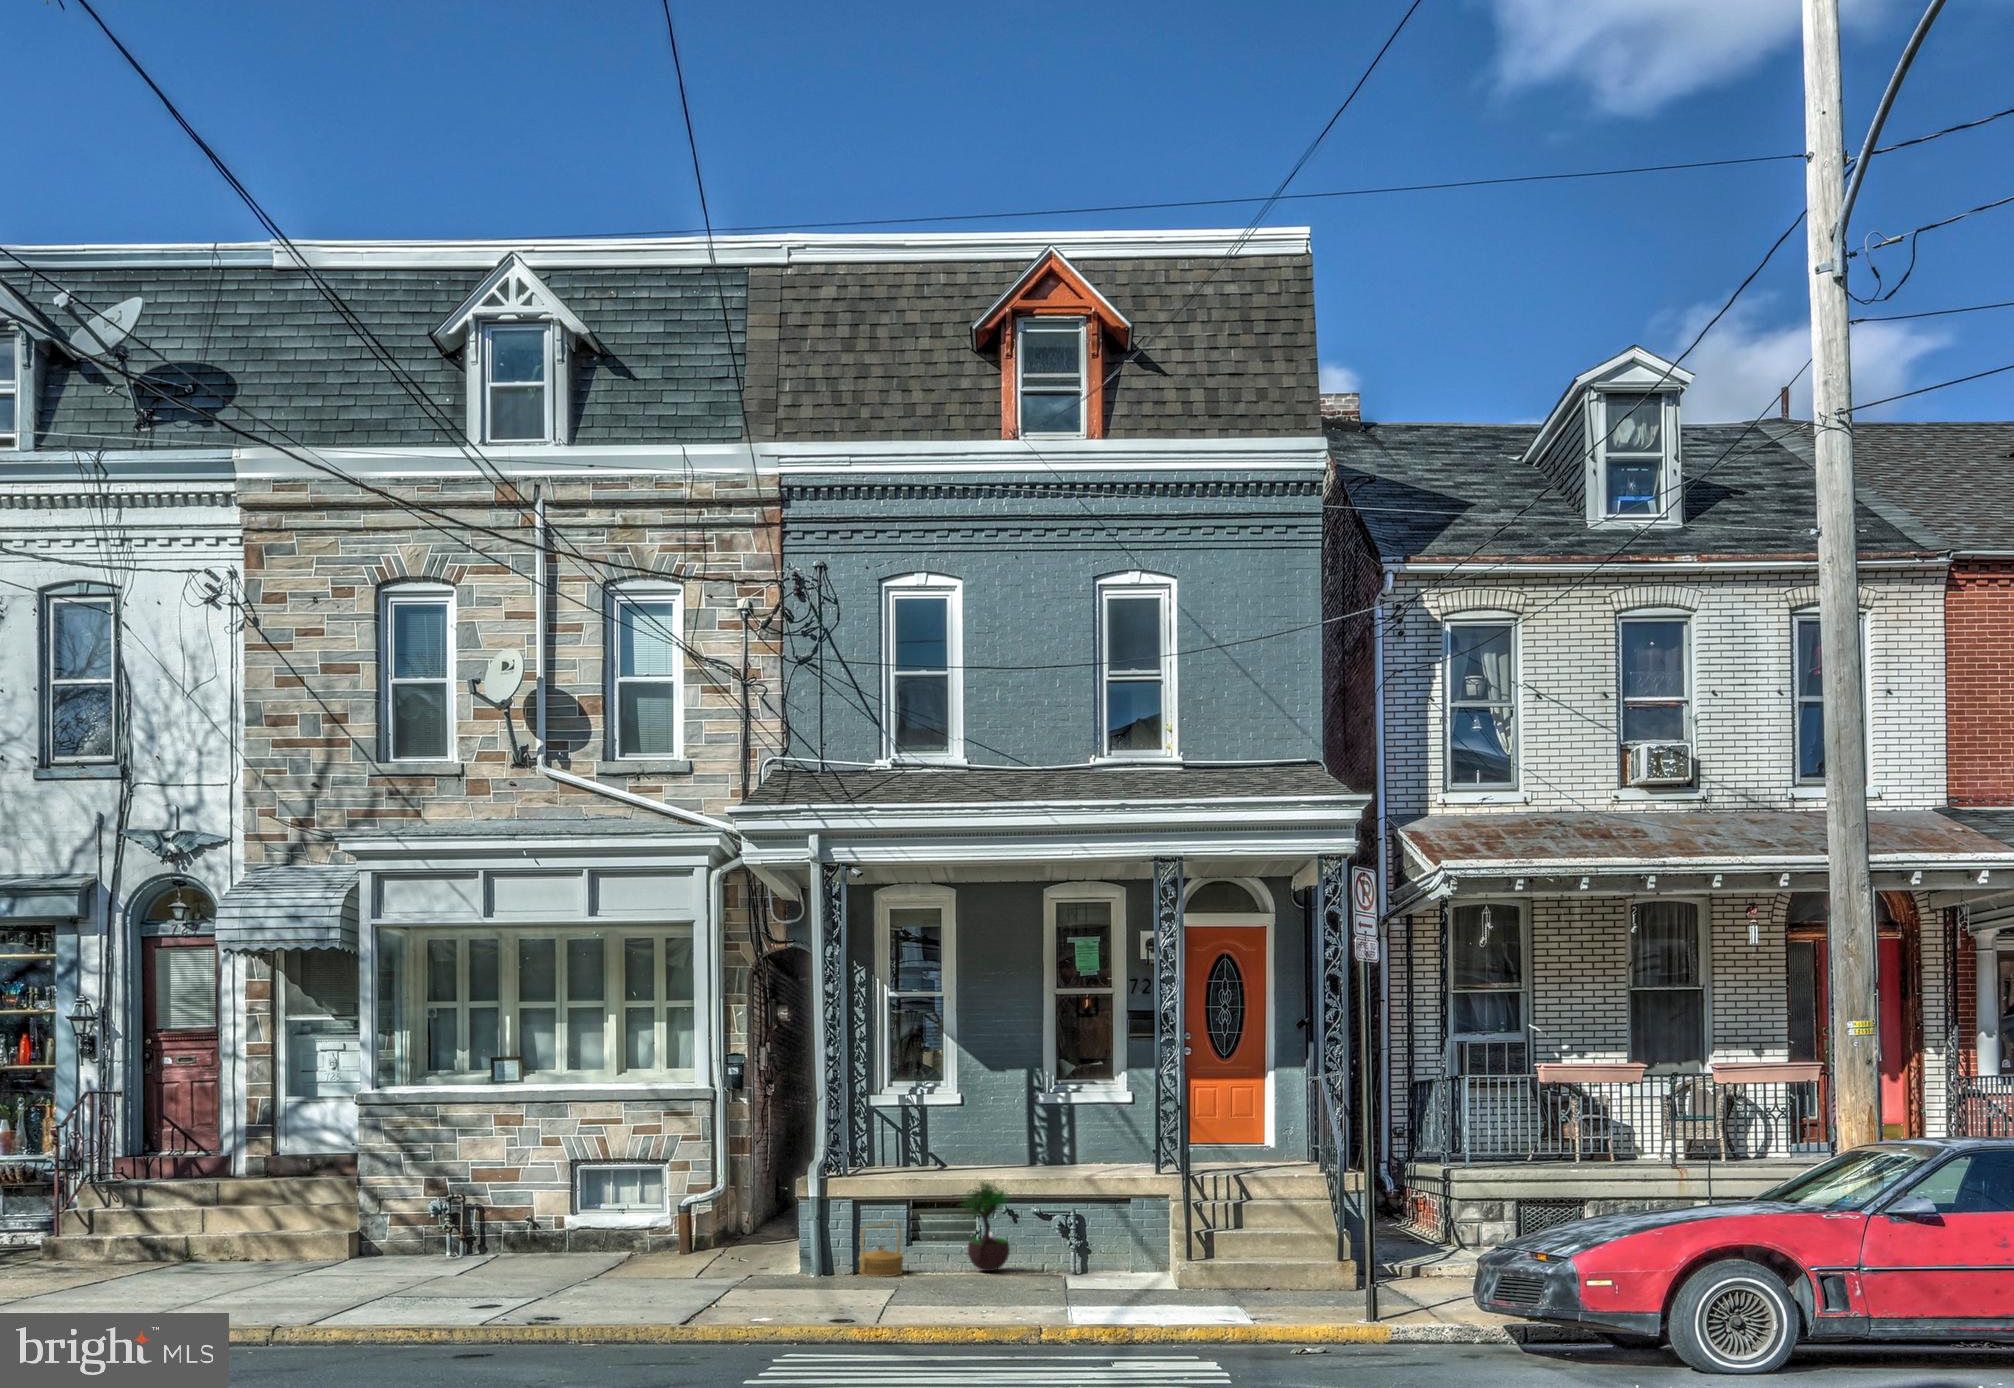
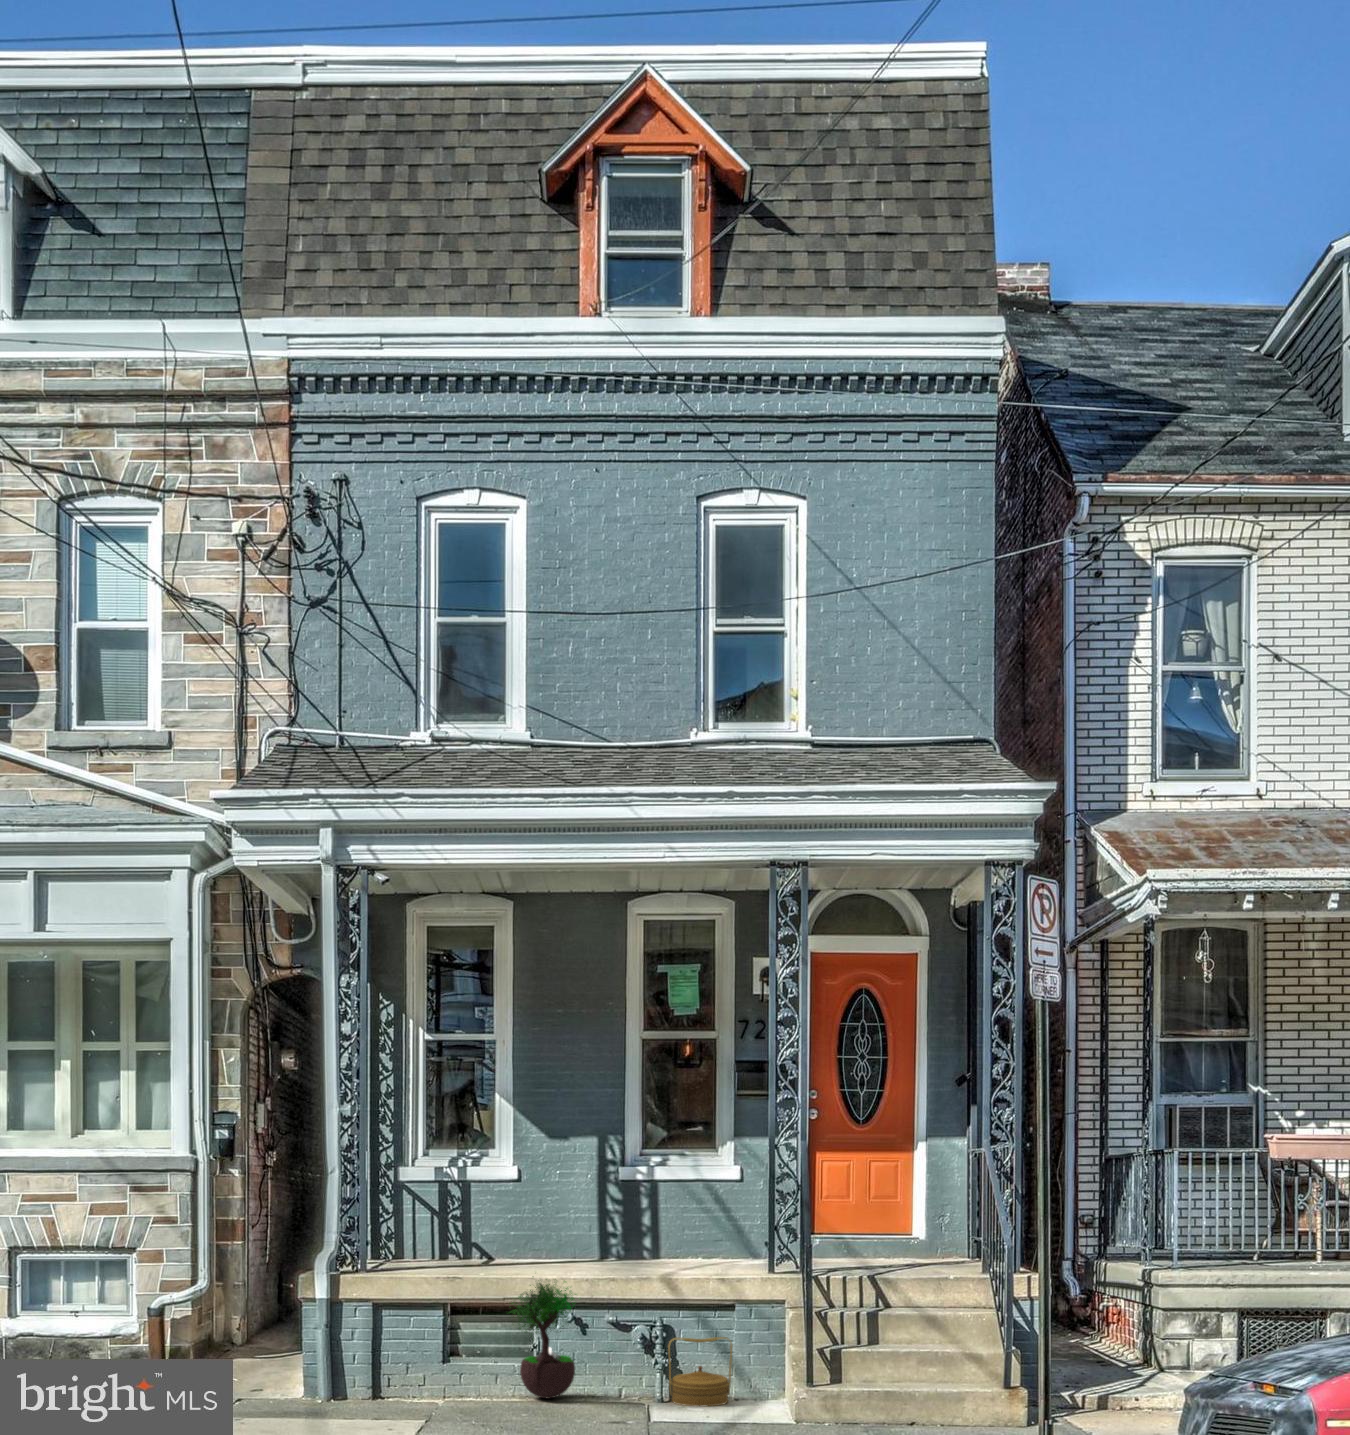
woven basket: present [859,1222,903,1277] -> present [668,1337,732,1406]

